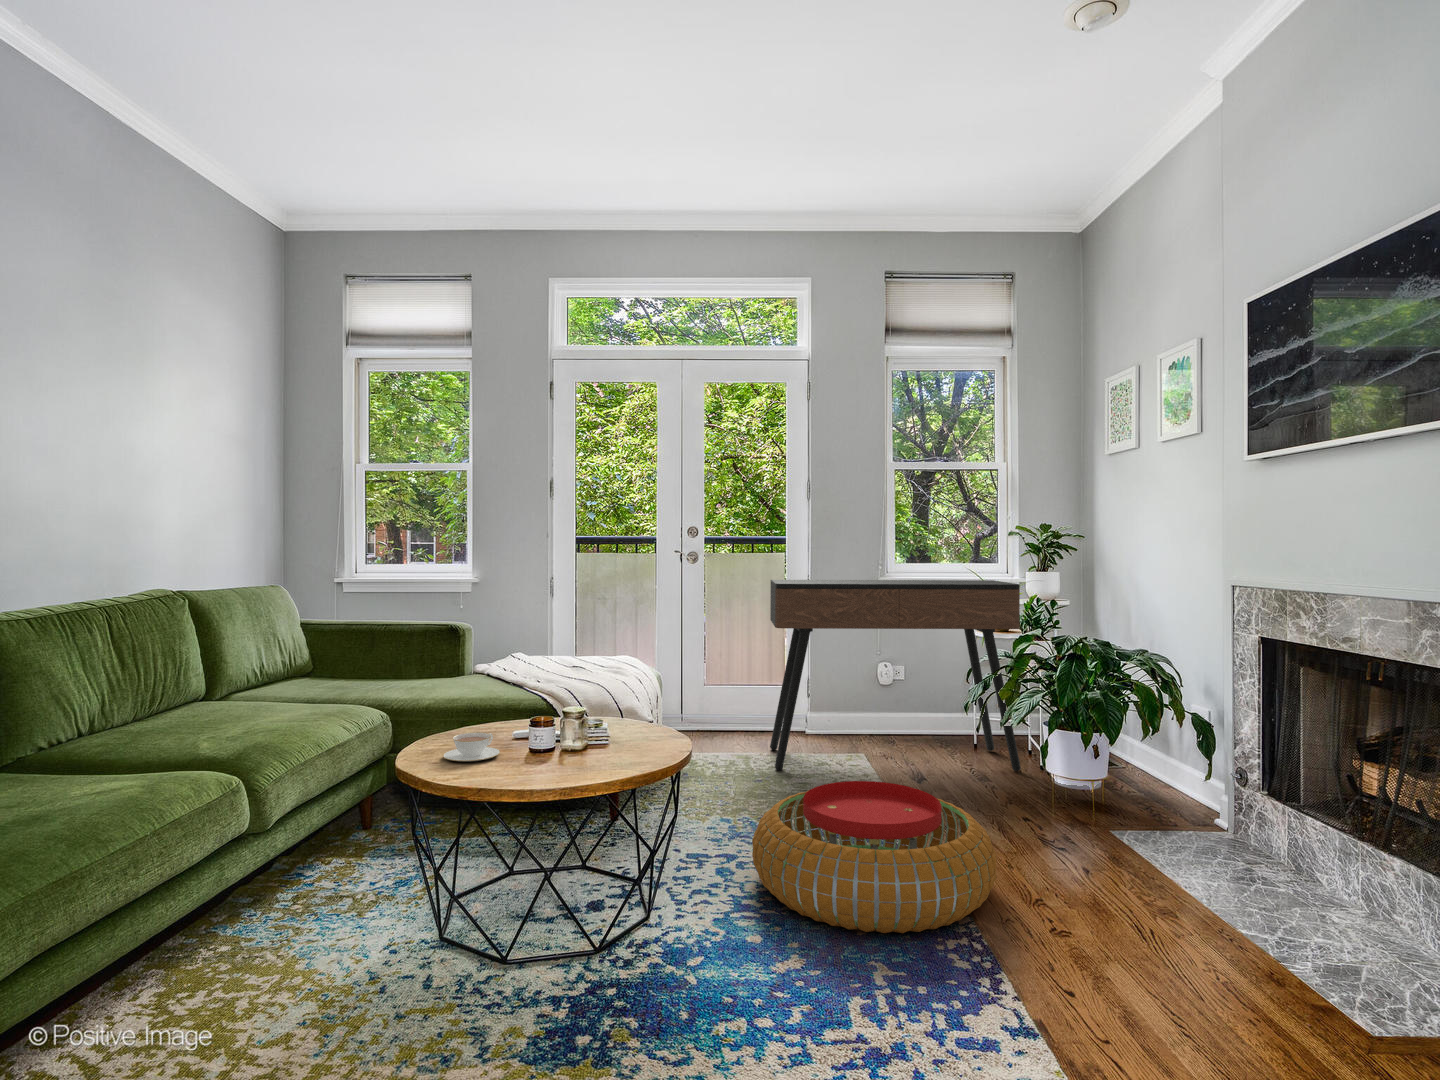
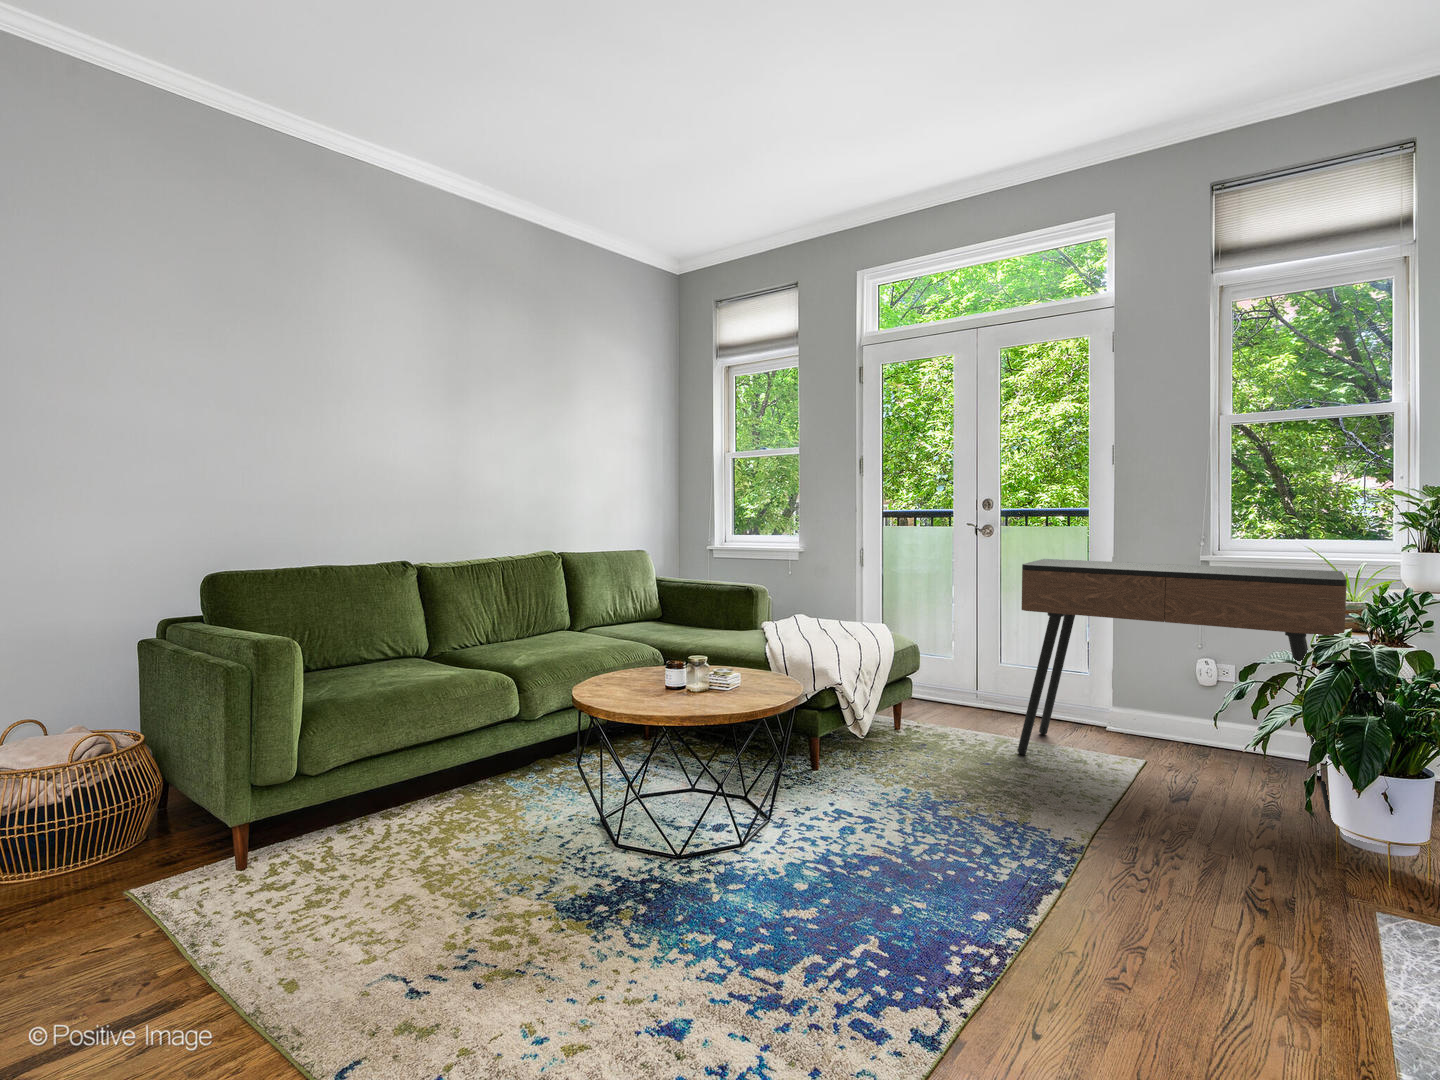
teacup: present [443,732,500,761] -> none [616,673,658,694]
pouf: present [752,781,997,933] -> none [843,770,1097,934]

